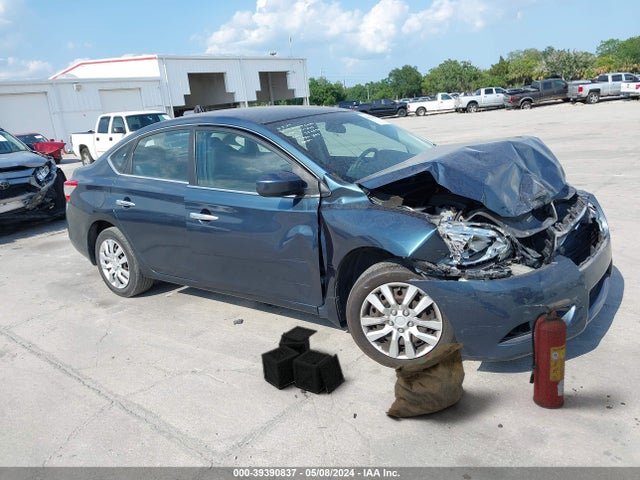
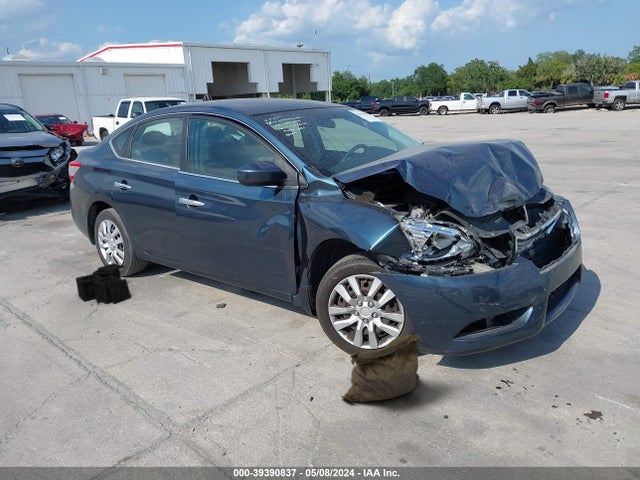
fire extinguisher: present [529,299,571,409] -> none [480,298,523,403]
storage bin: present [261,326,345,396] -> present [76,263,131,305]

